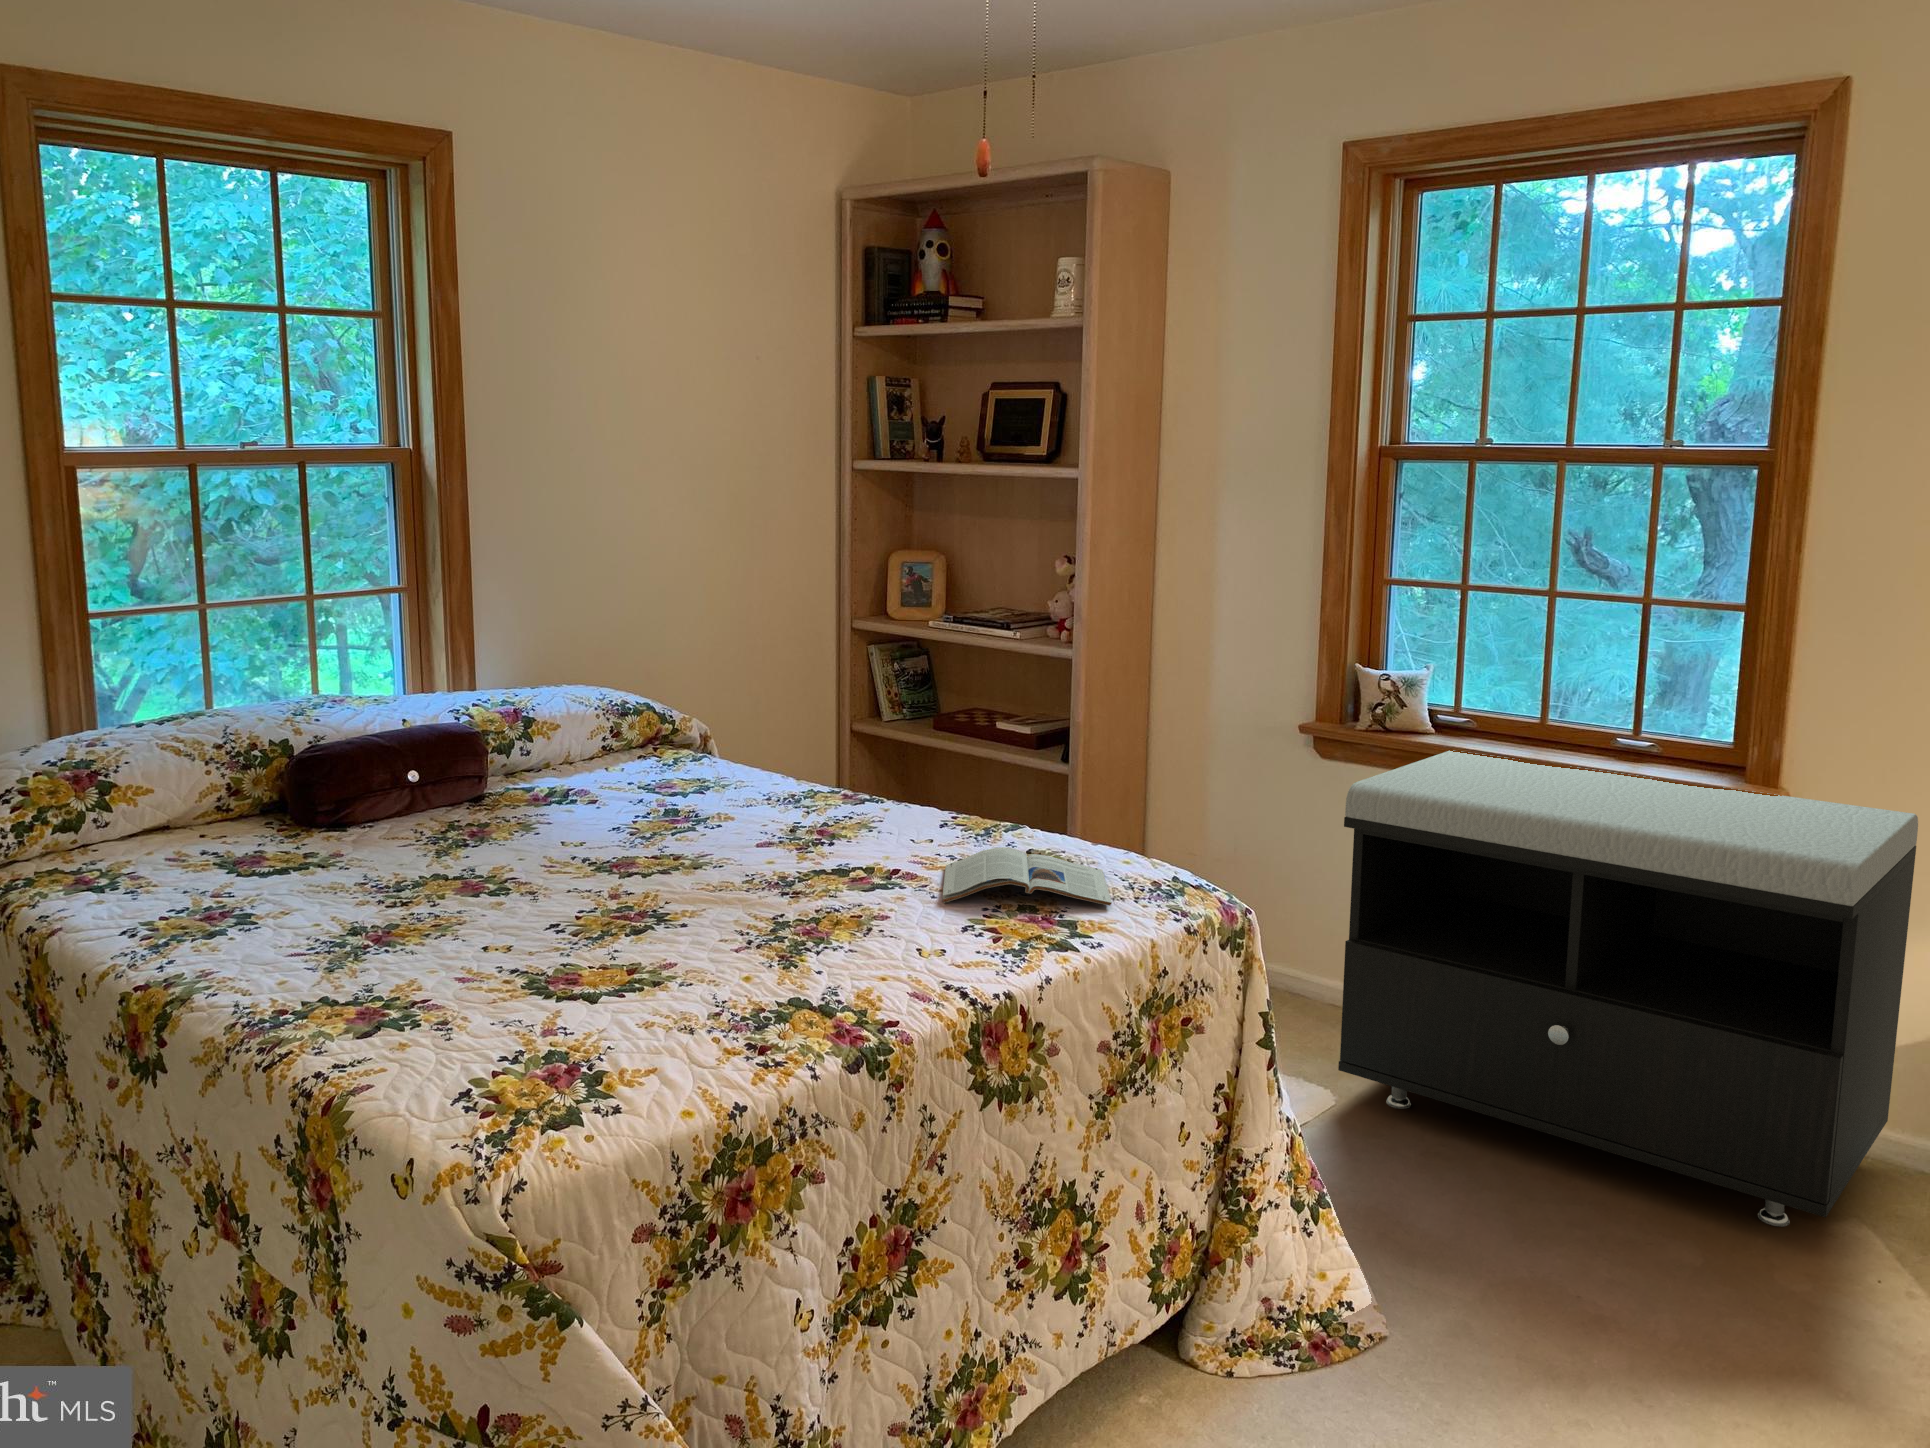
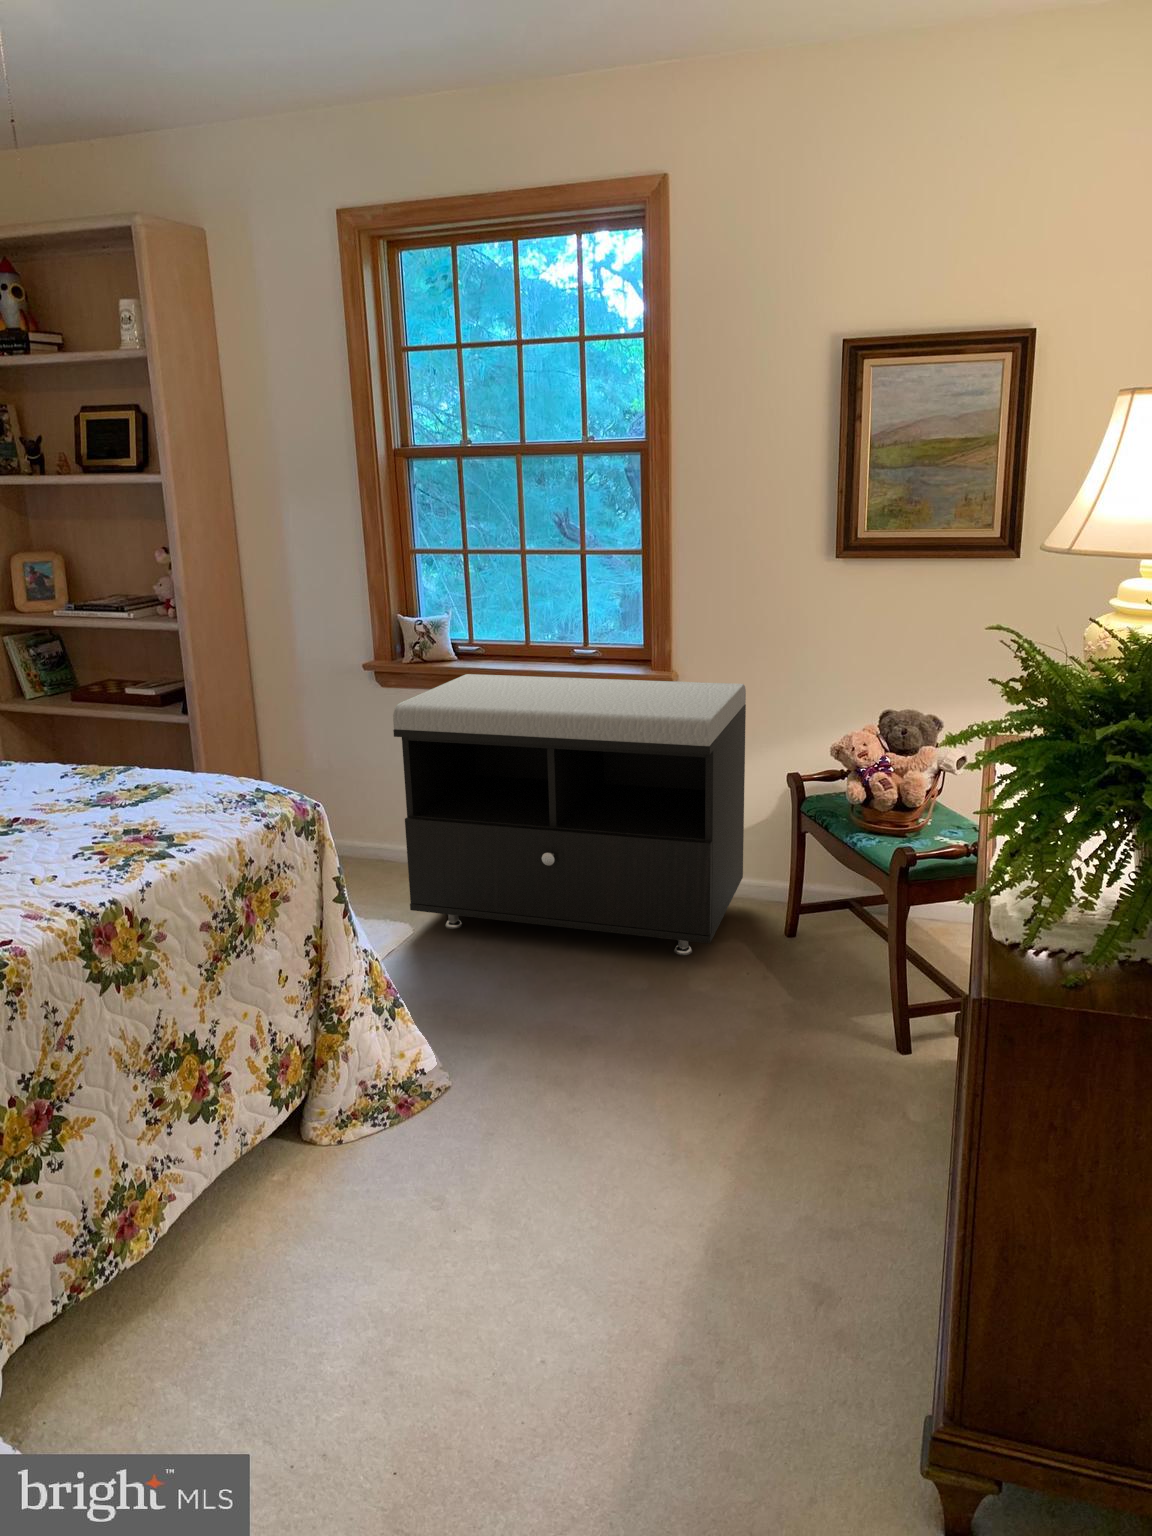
magazine: present [943,847,1112,906] -> none [57,784,204,836]

